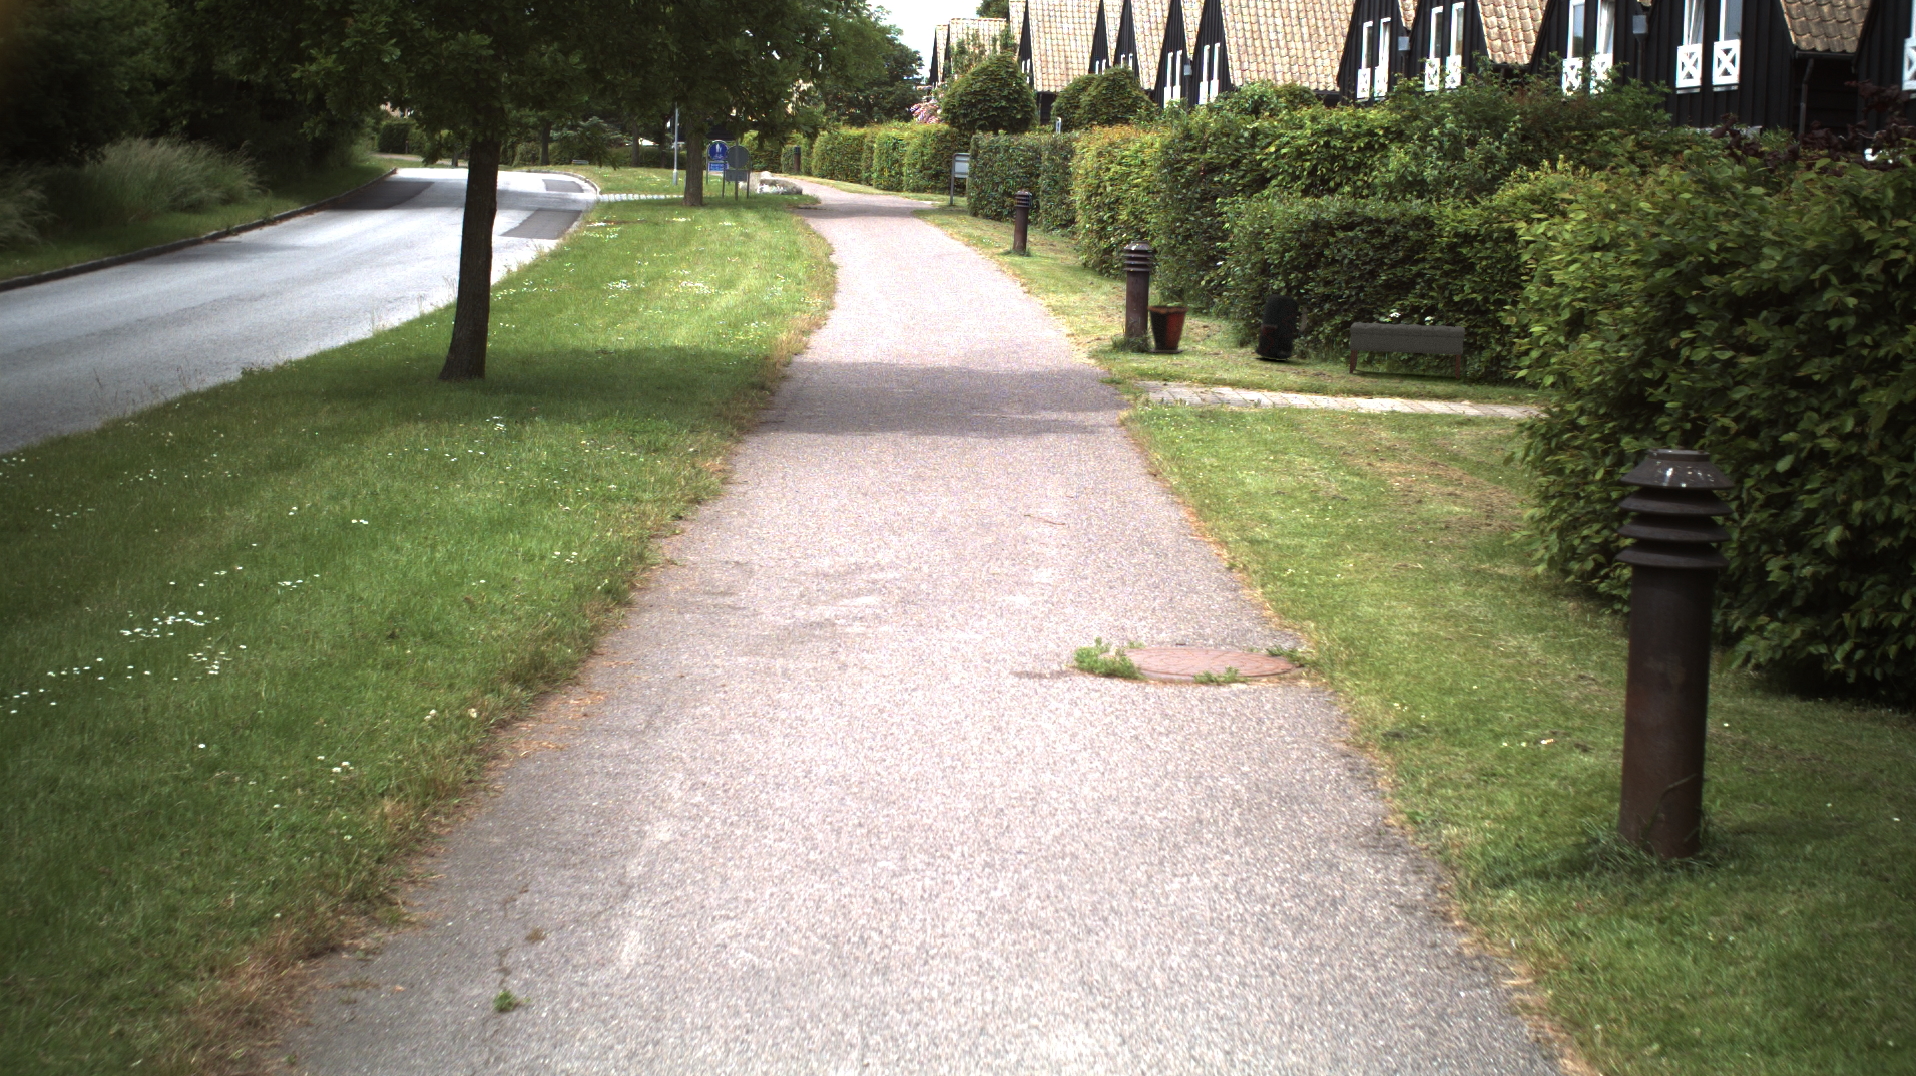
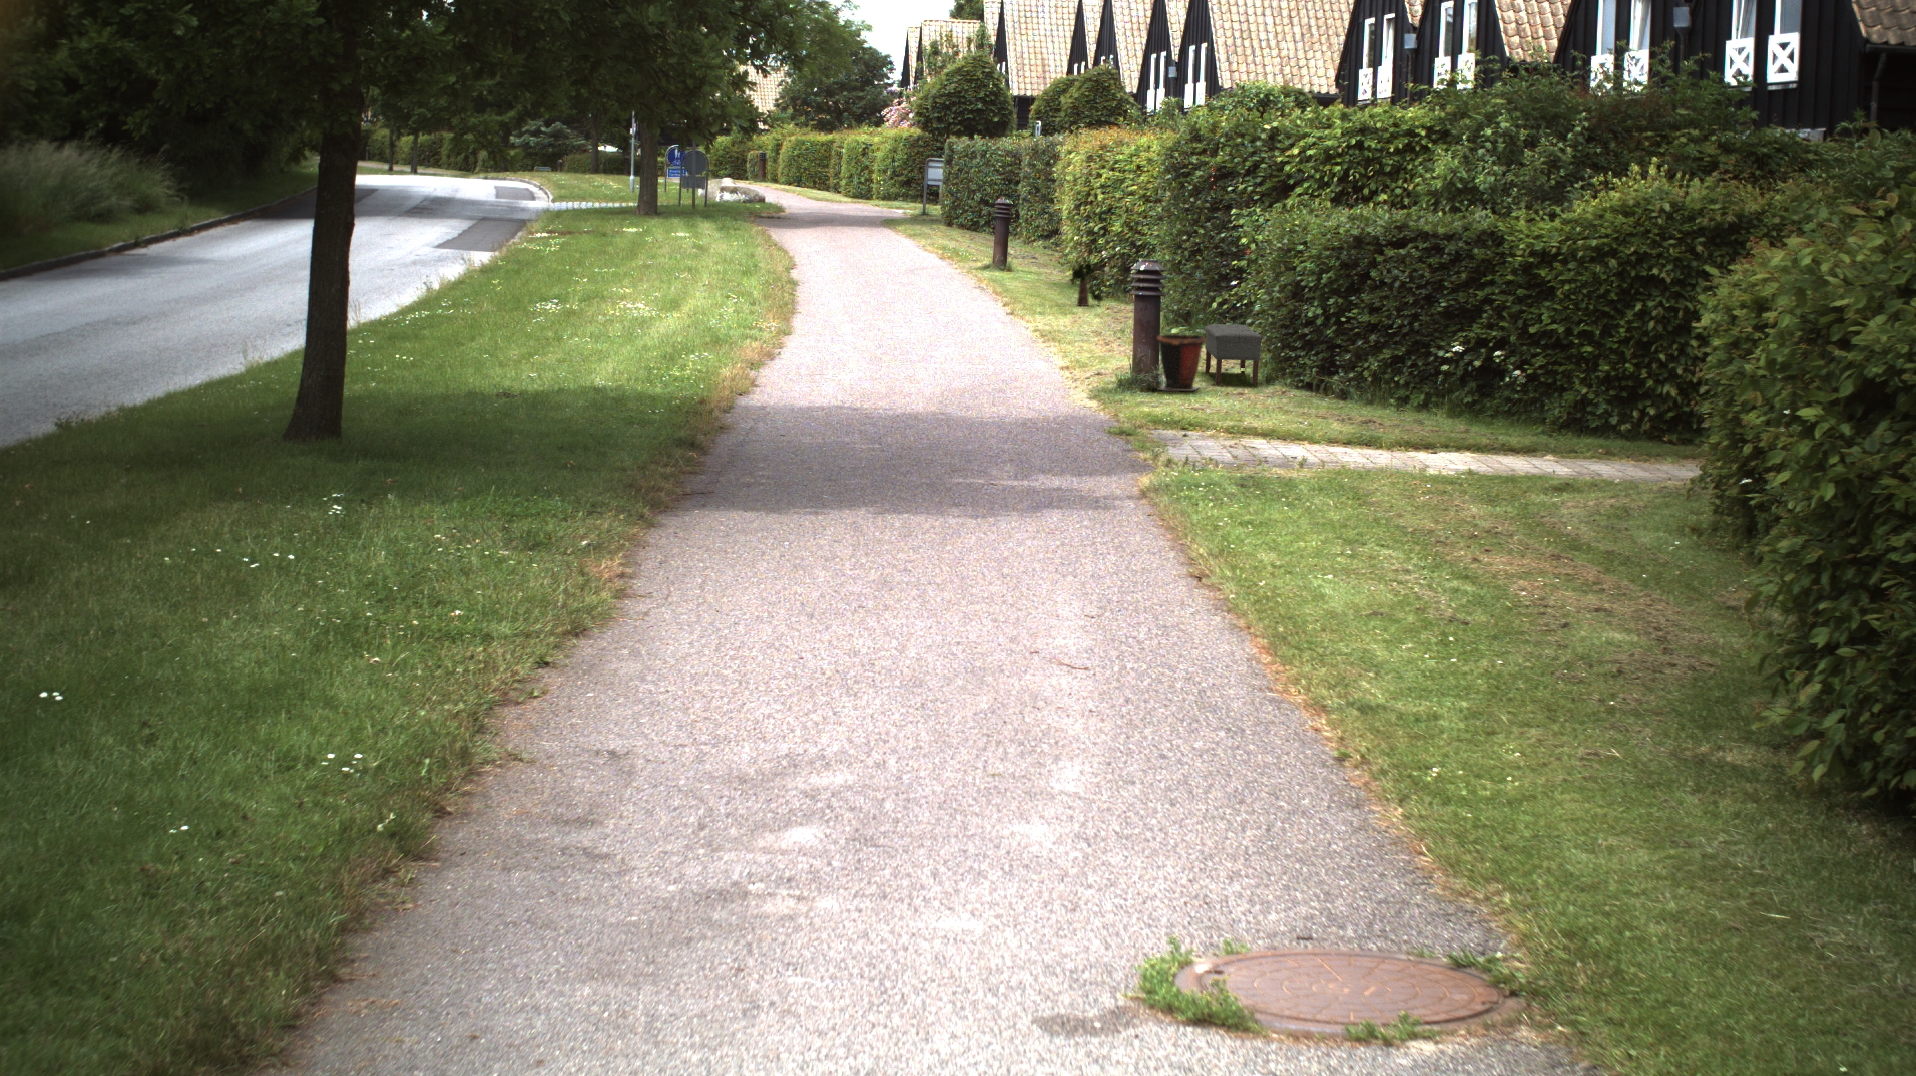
potted plant: none [1082,244,1114,287] -> present [1072,259,1103,306]
backpack: present [1255,294,1308,361] -> none [1283,322,1348,402]
bench: present [1349,322,1465,379] -> present [1205,324,1262,386]

